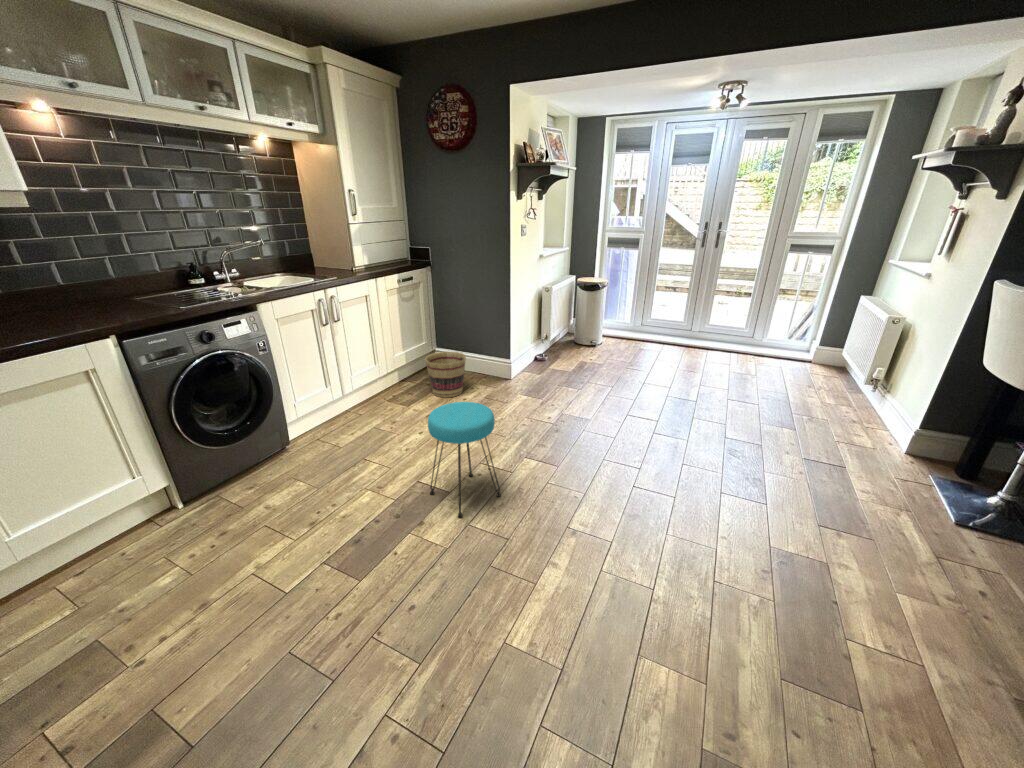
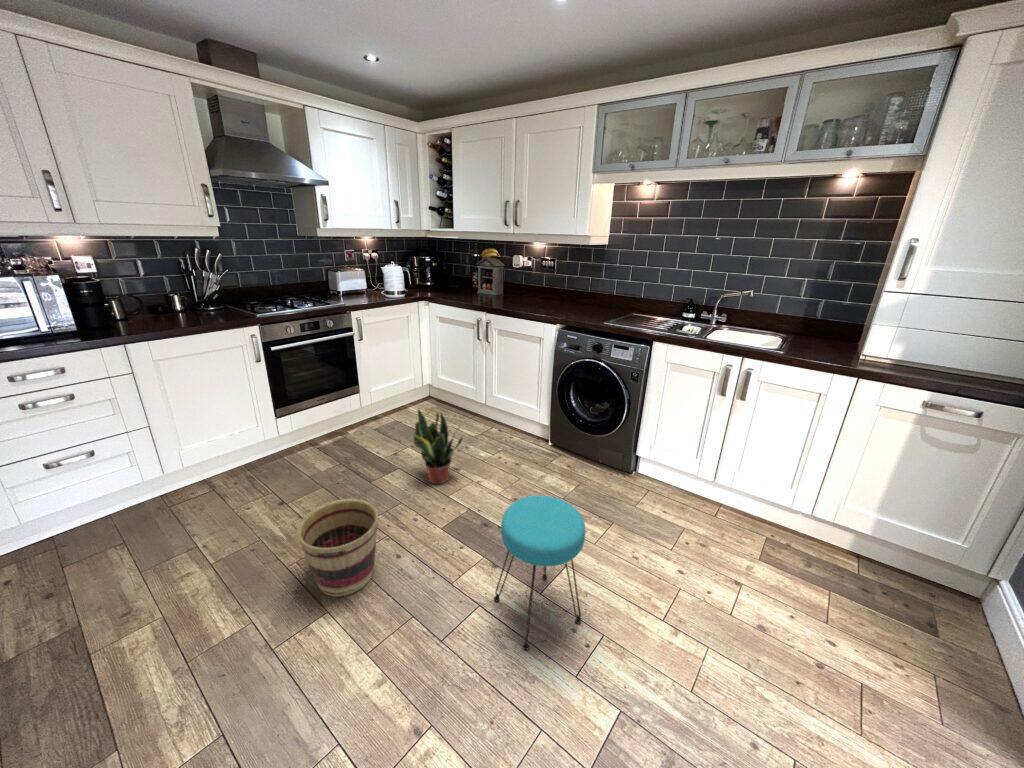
basket: present [425,352,466,397] -> present [297,499,378,597]
potted plant: none [145,520,246,639] -> present [414,409,463,484]

